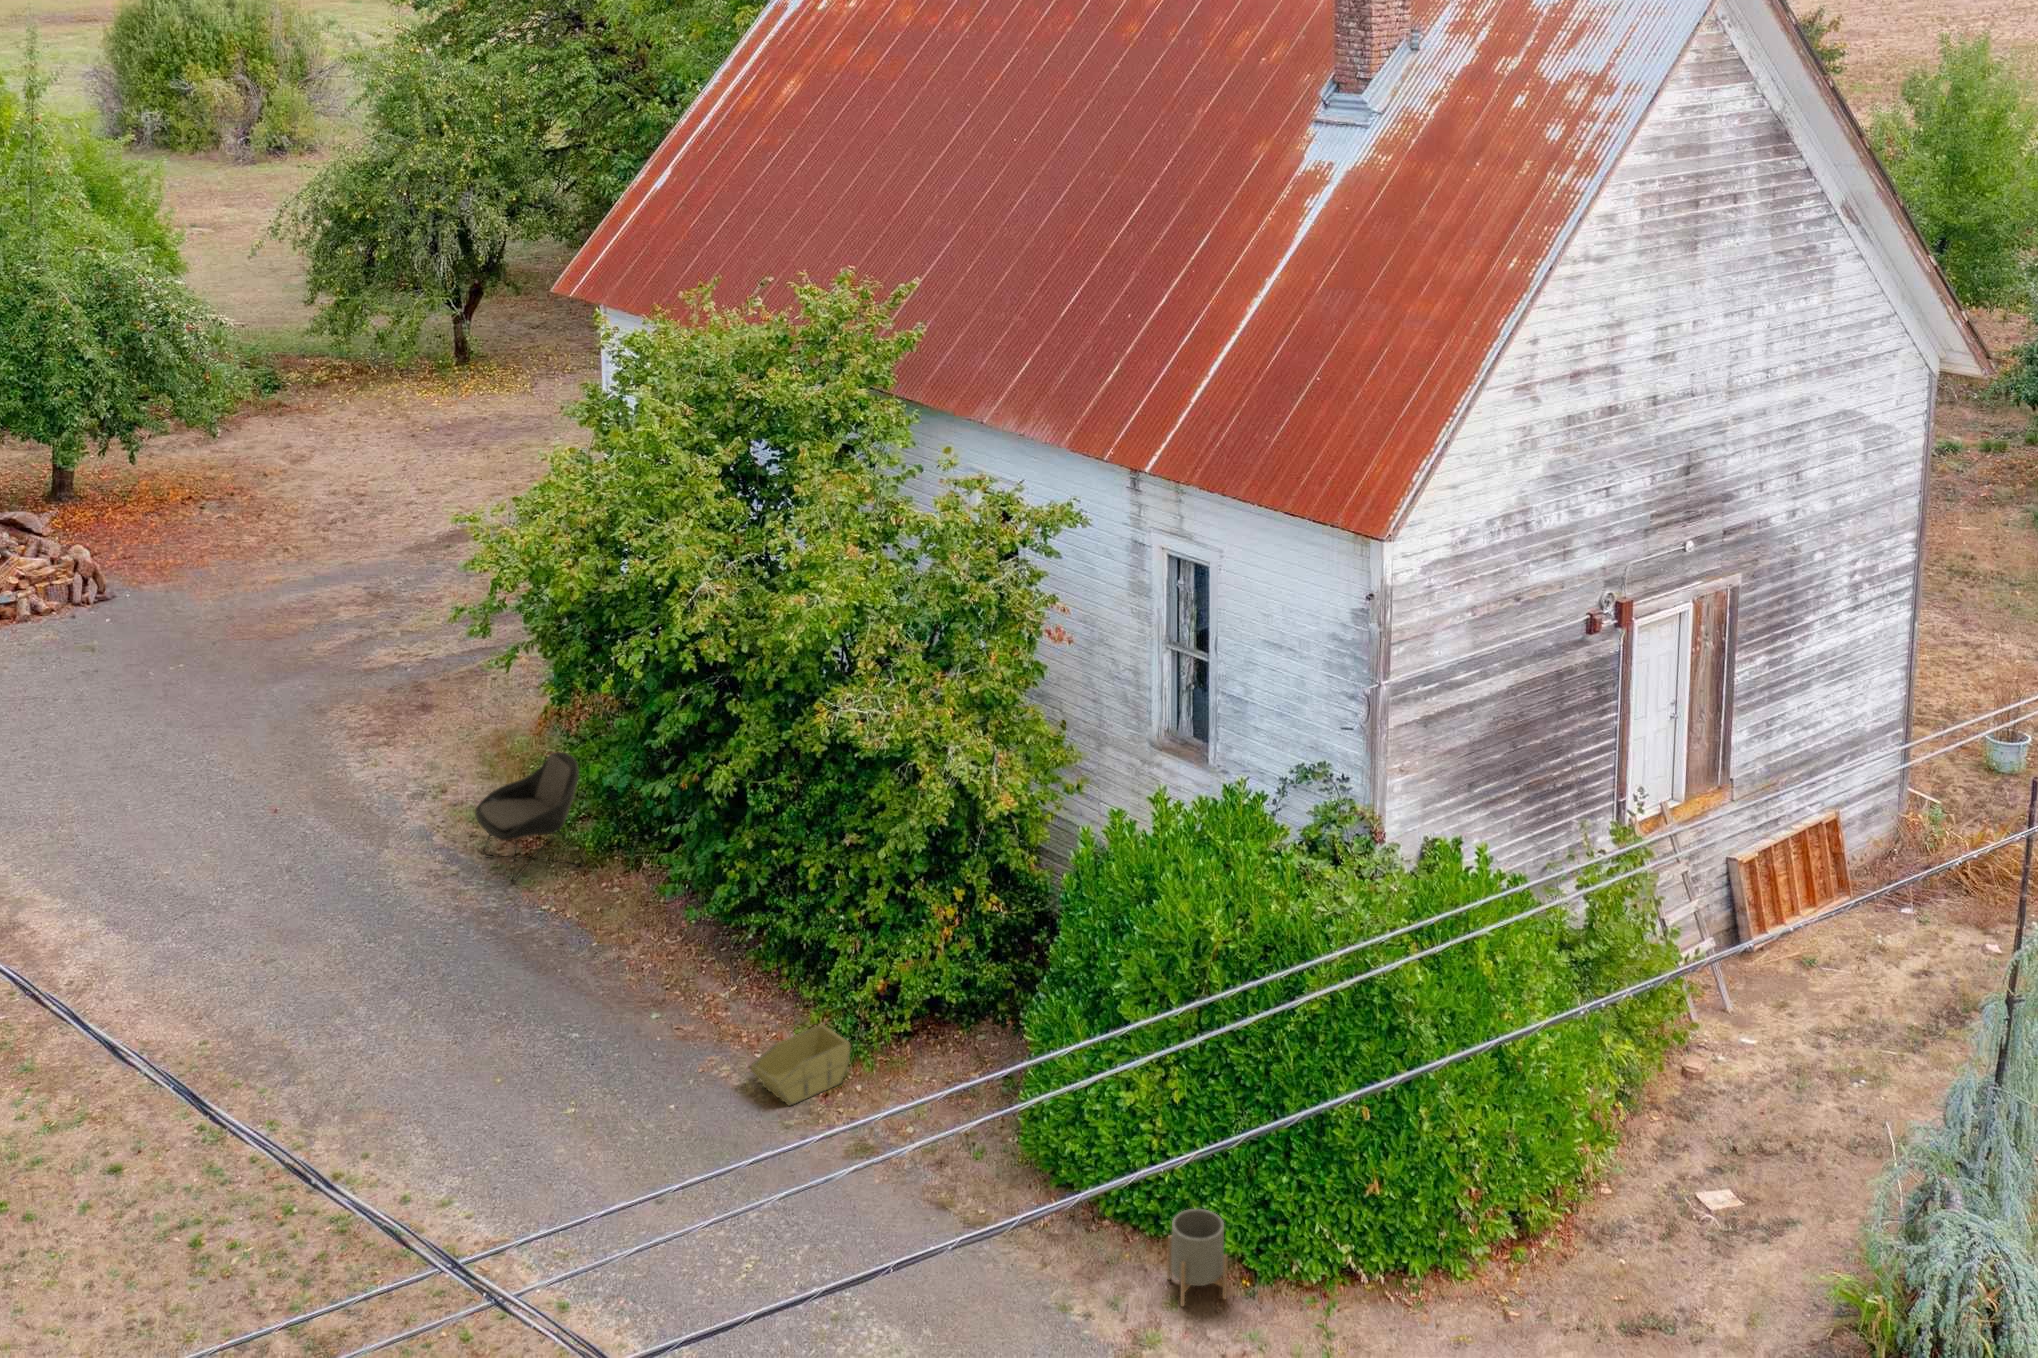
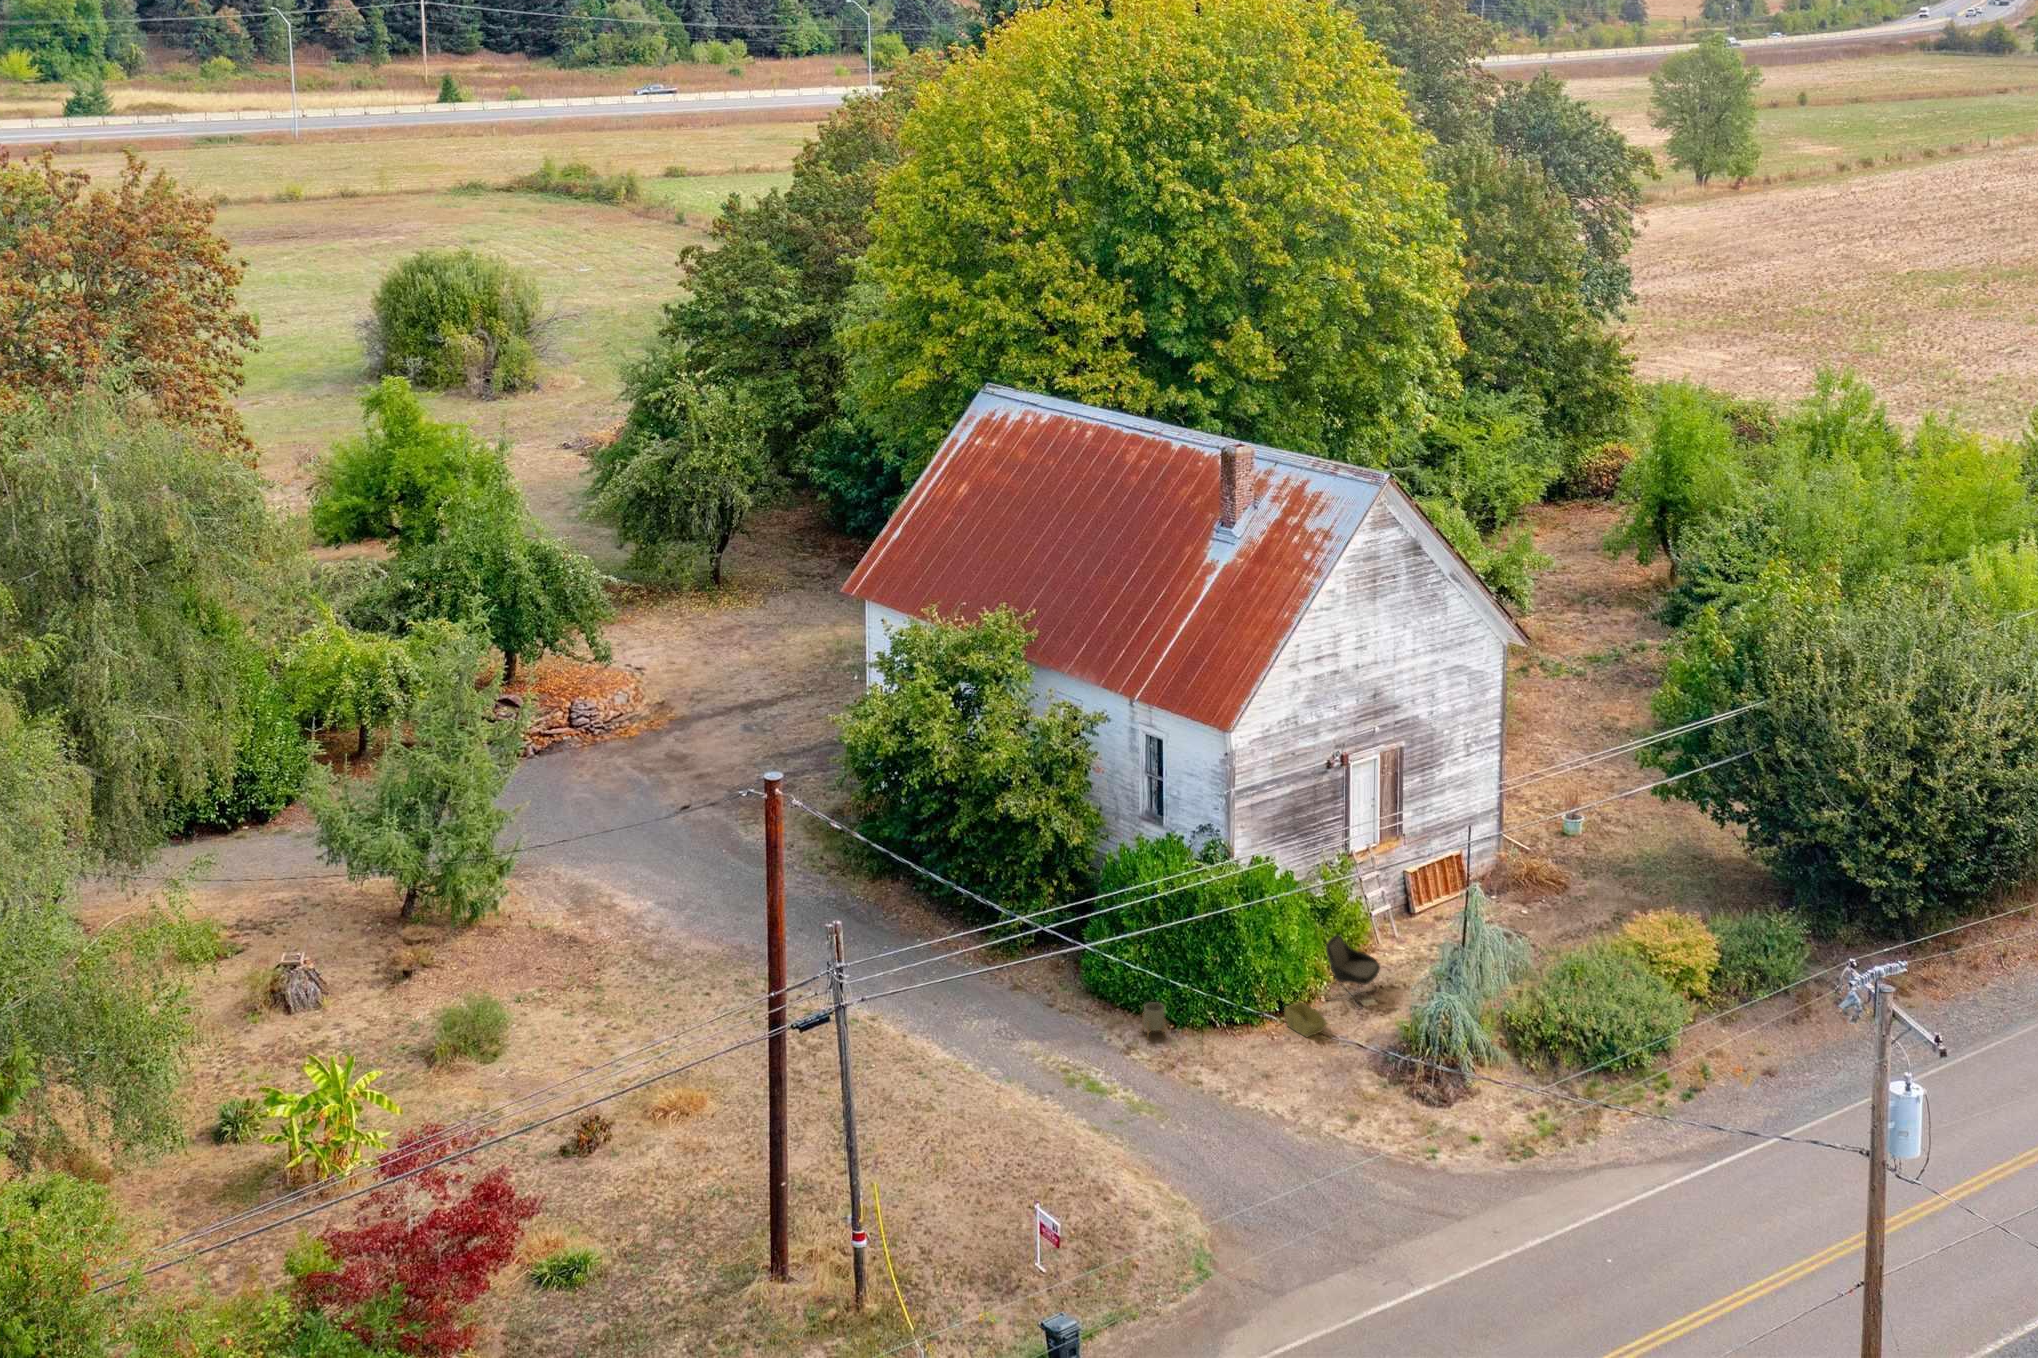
lounge chair: present [475,752,584,884] -> present [1325,936,1380,1007]
storage bin: present [751,1025,851,1106] -> present [1284,1002,1327,1037]

